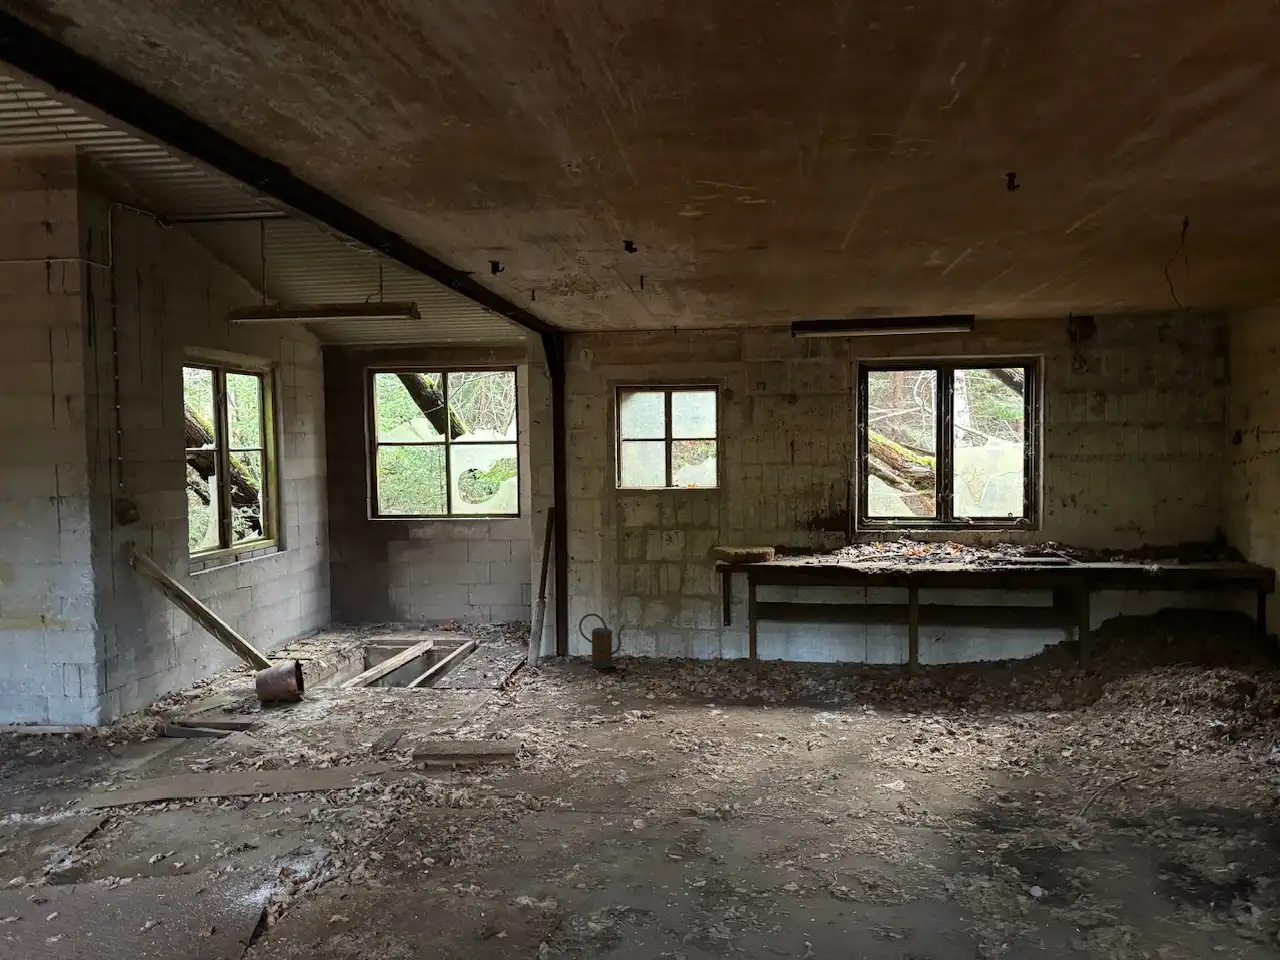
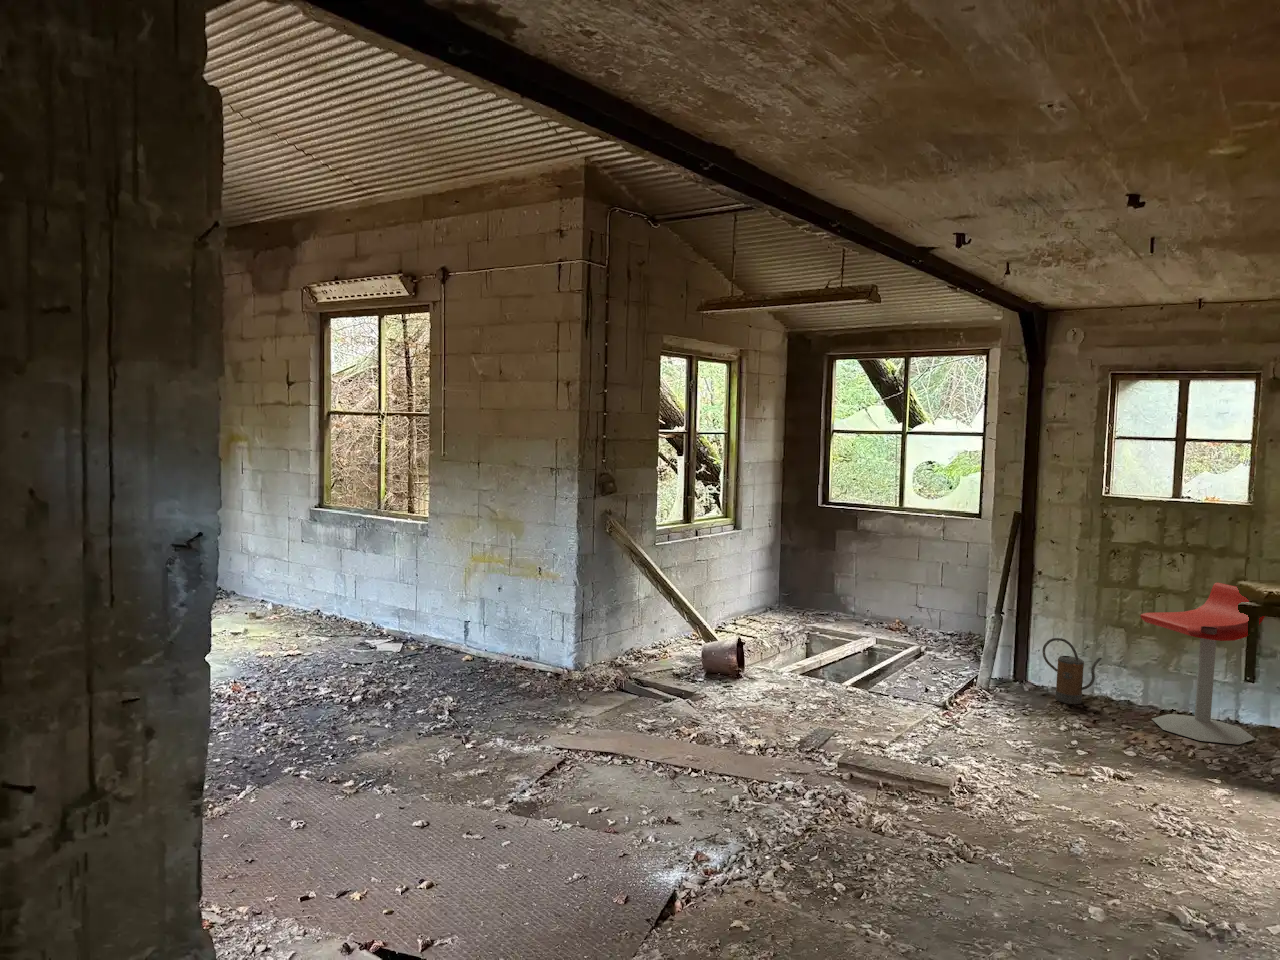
stool: none [650,551,737,679] -> present [1140,582,1265,745]

